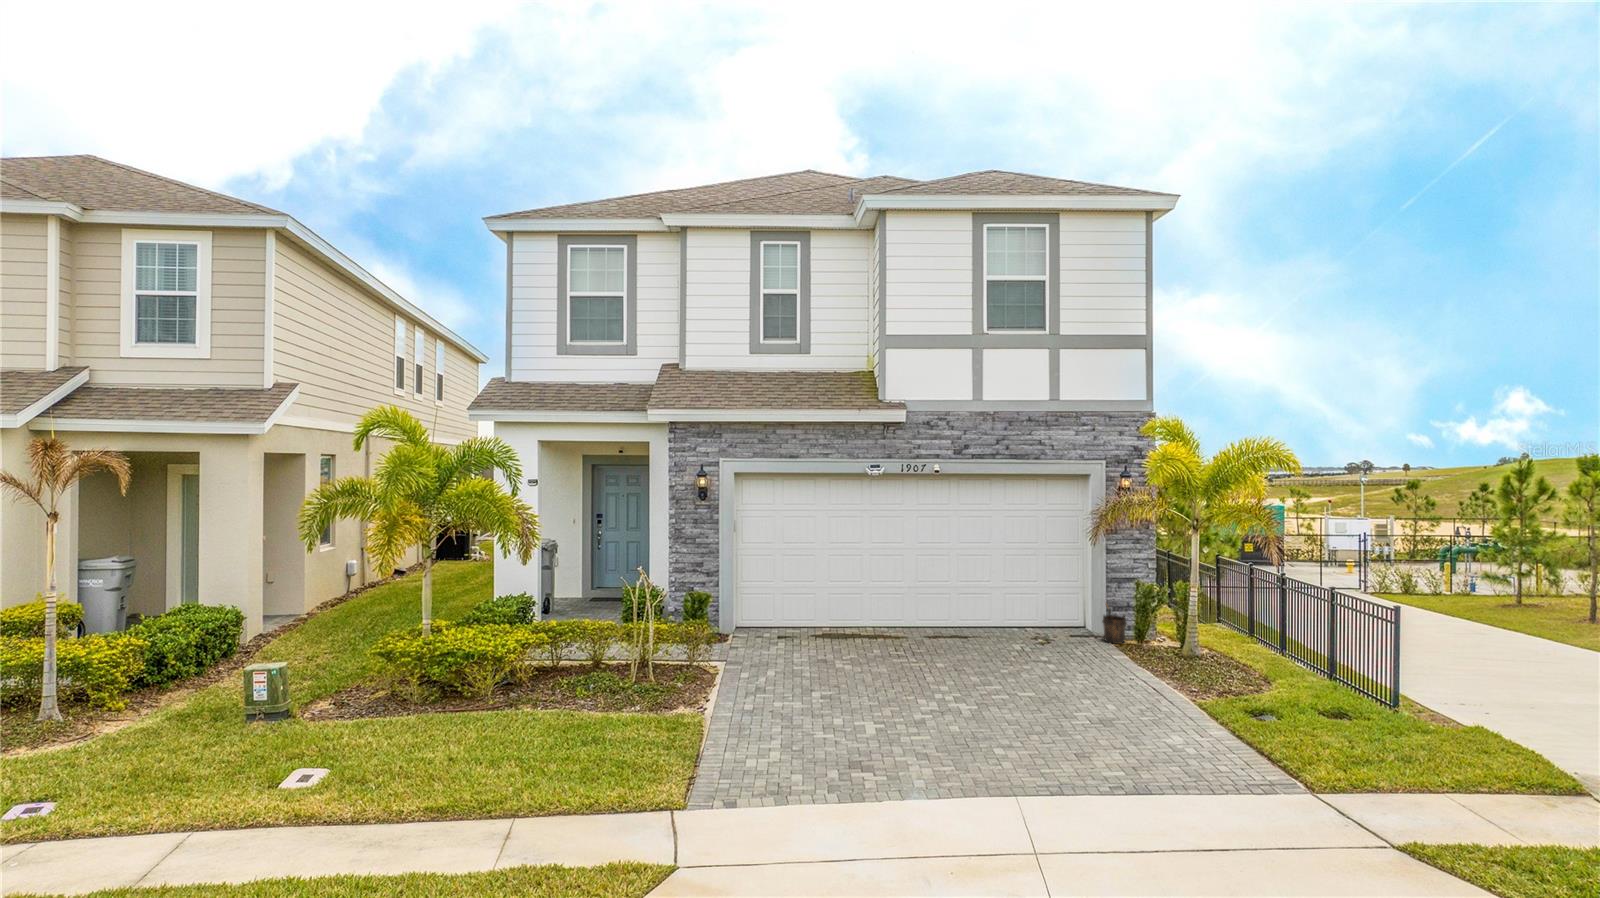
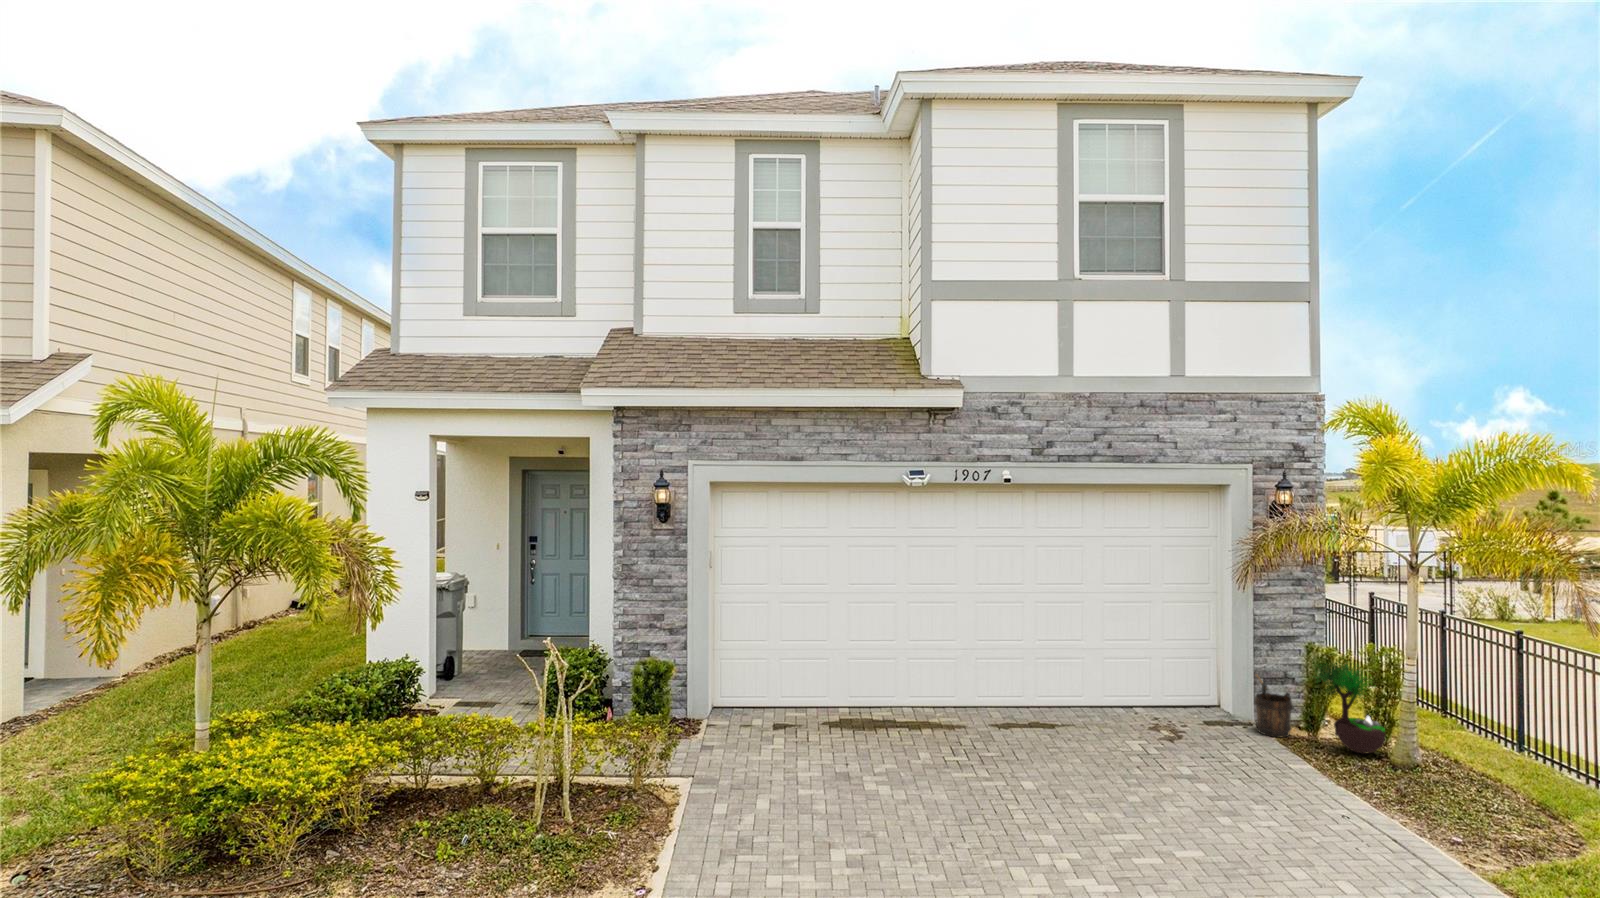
potted tree: none [1137,586,1181,652] -> present [1313,662,1385,754]

